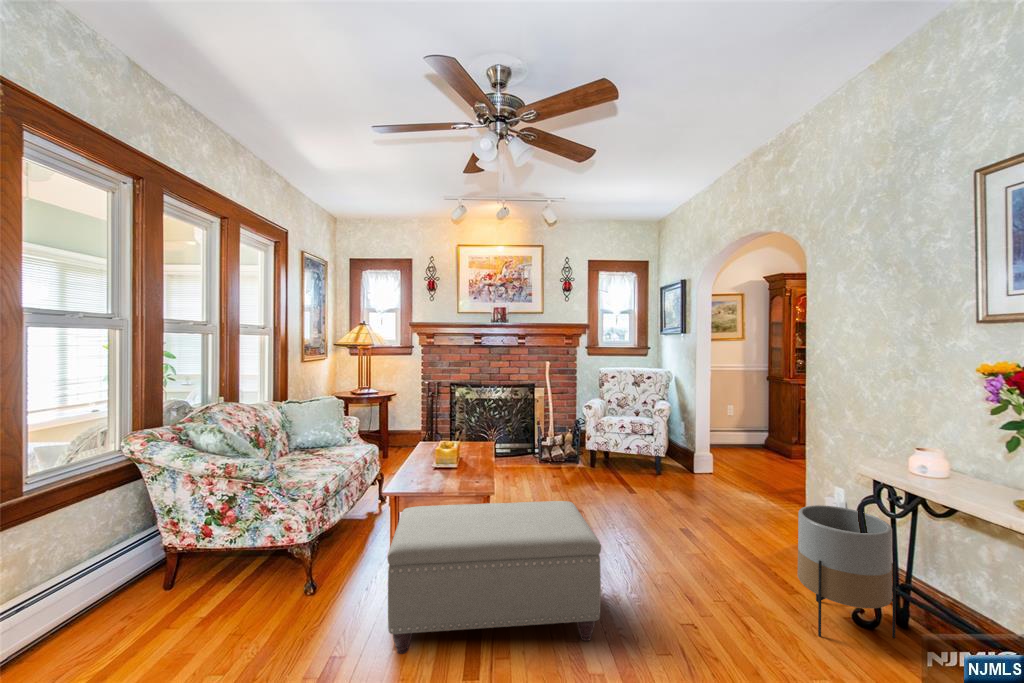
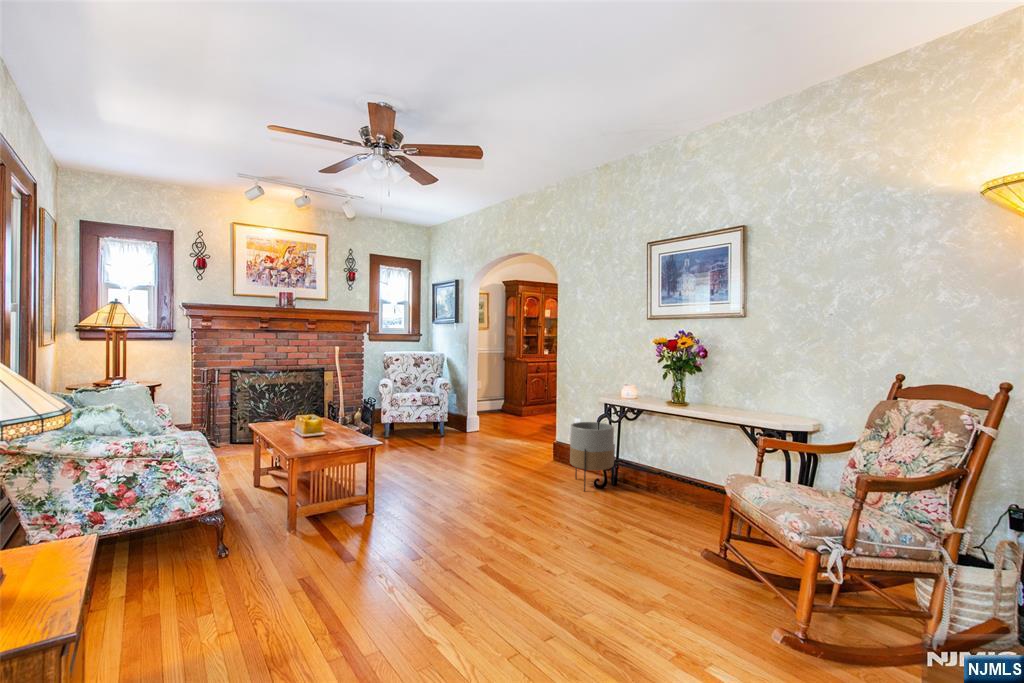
ottoman: present [387,501,601,654] -> none [318,441,485,559]

